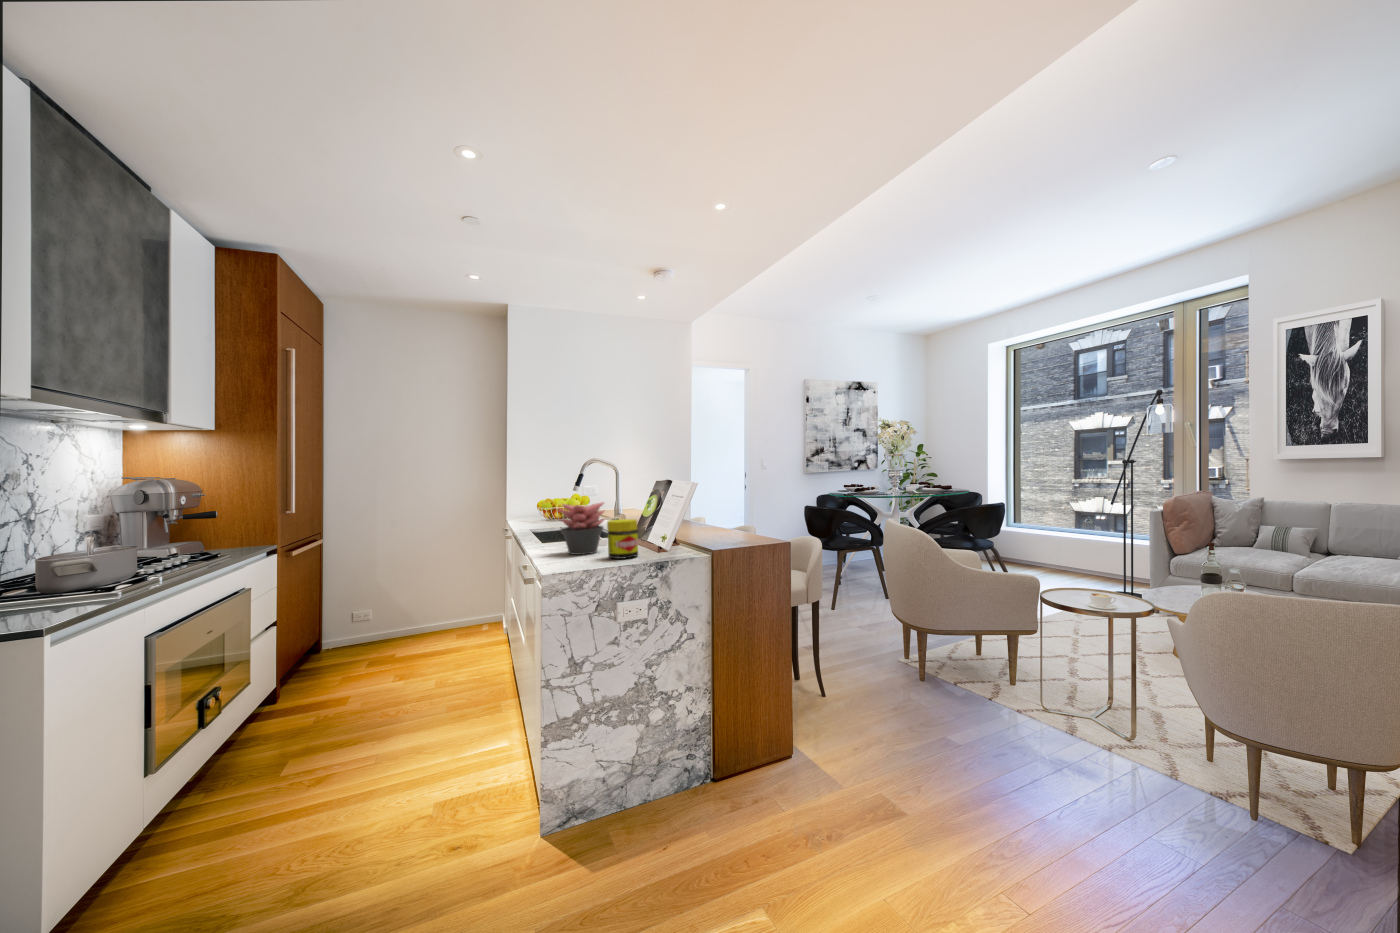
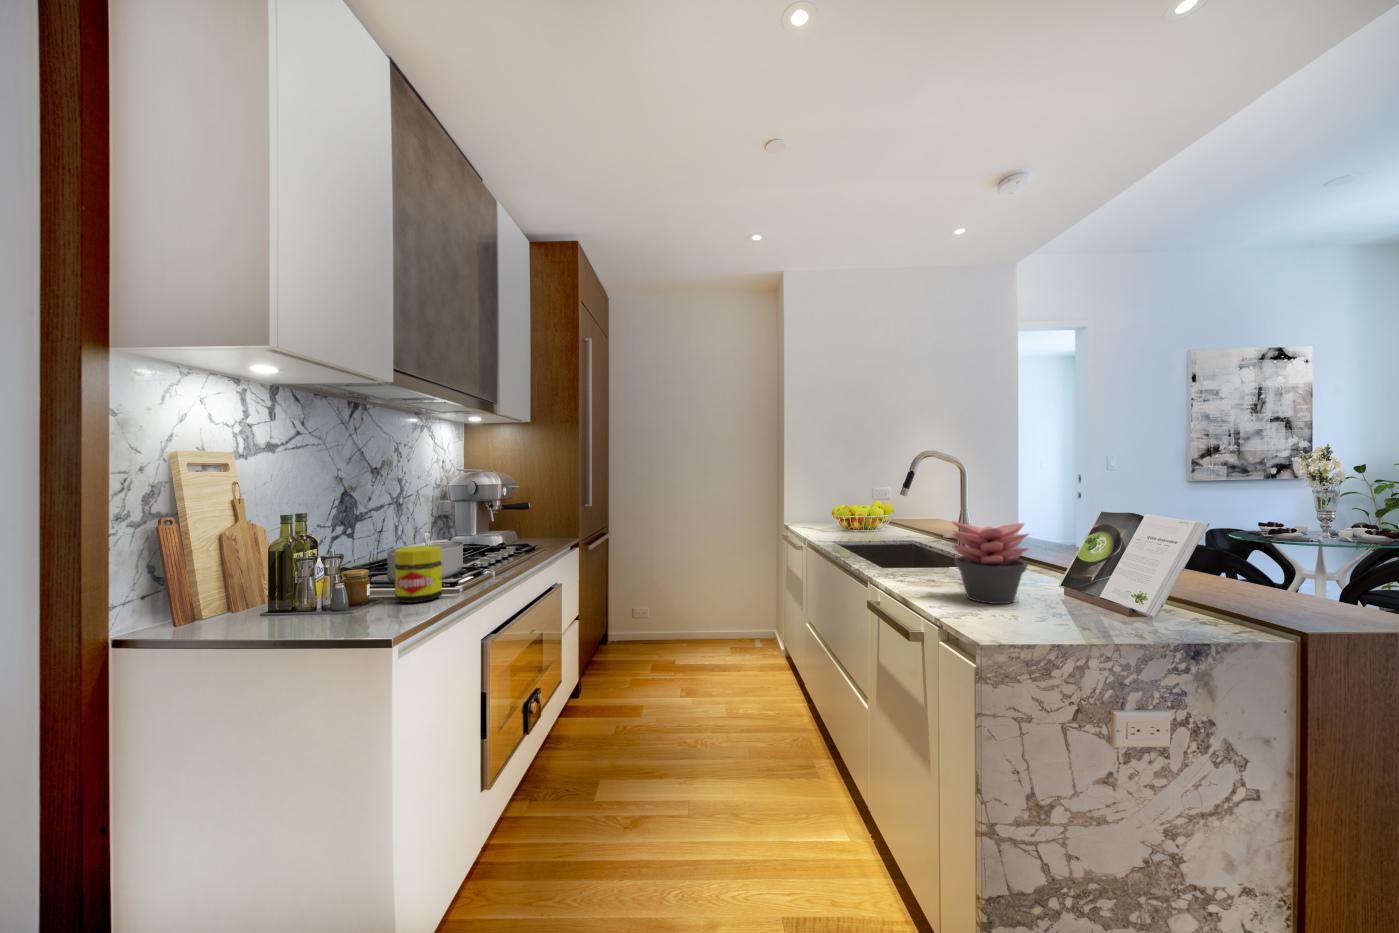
jar: present [607,519,638,559] -> present [395,546,442,603]

